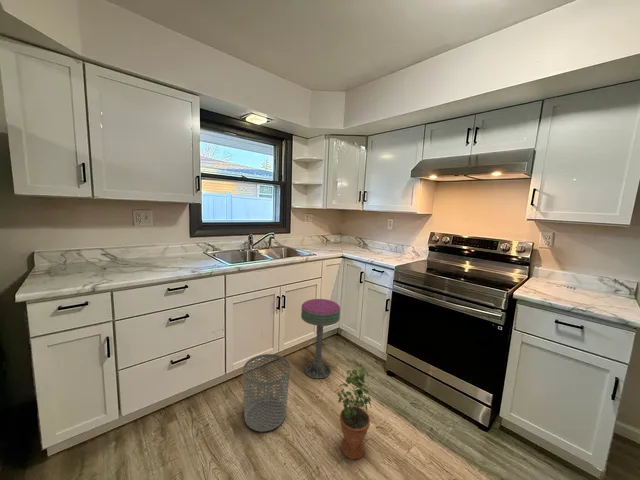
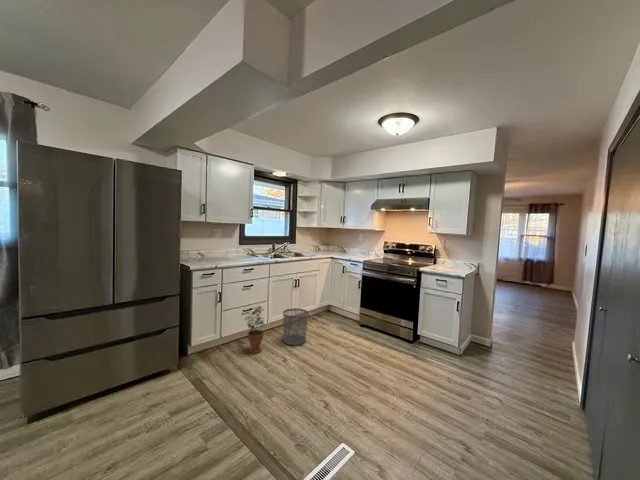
bar stool: present [301,299,340,379] -> none [309,282,332,328]
potted plant: present [338,361,371,459] -> present [245,306,264,353]

